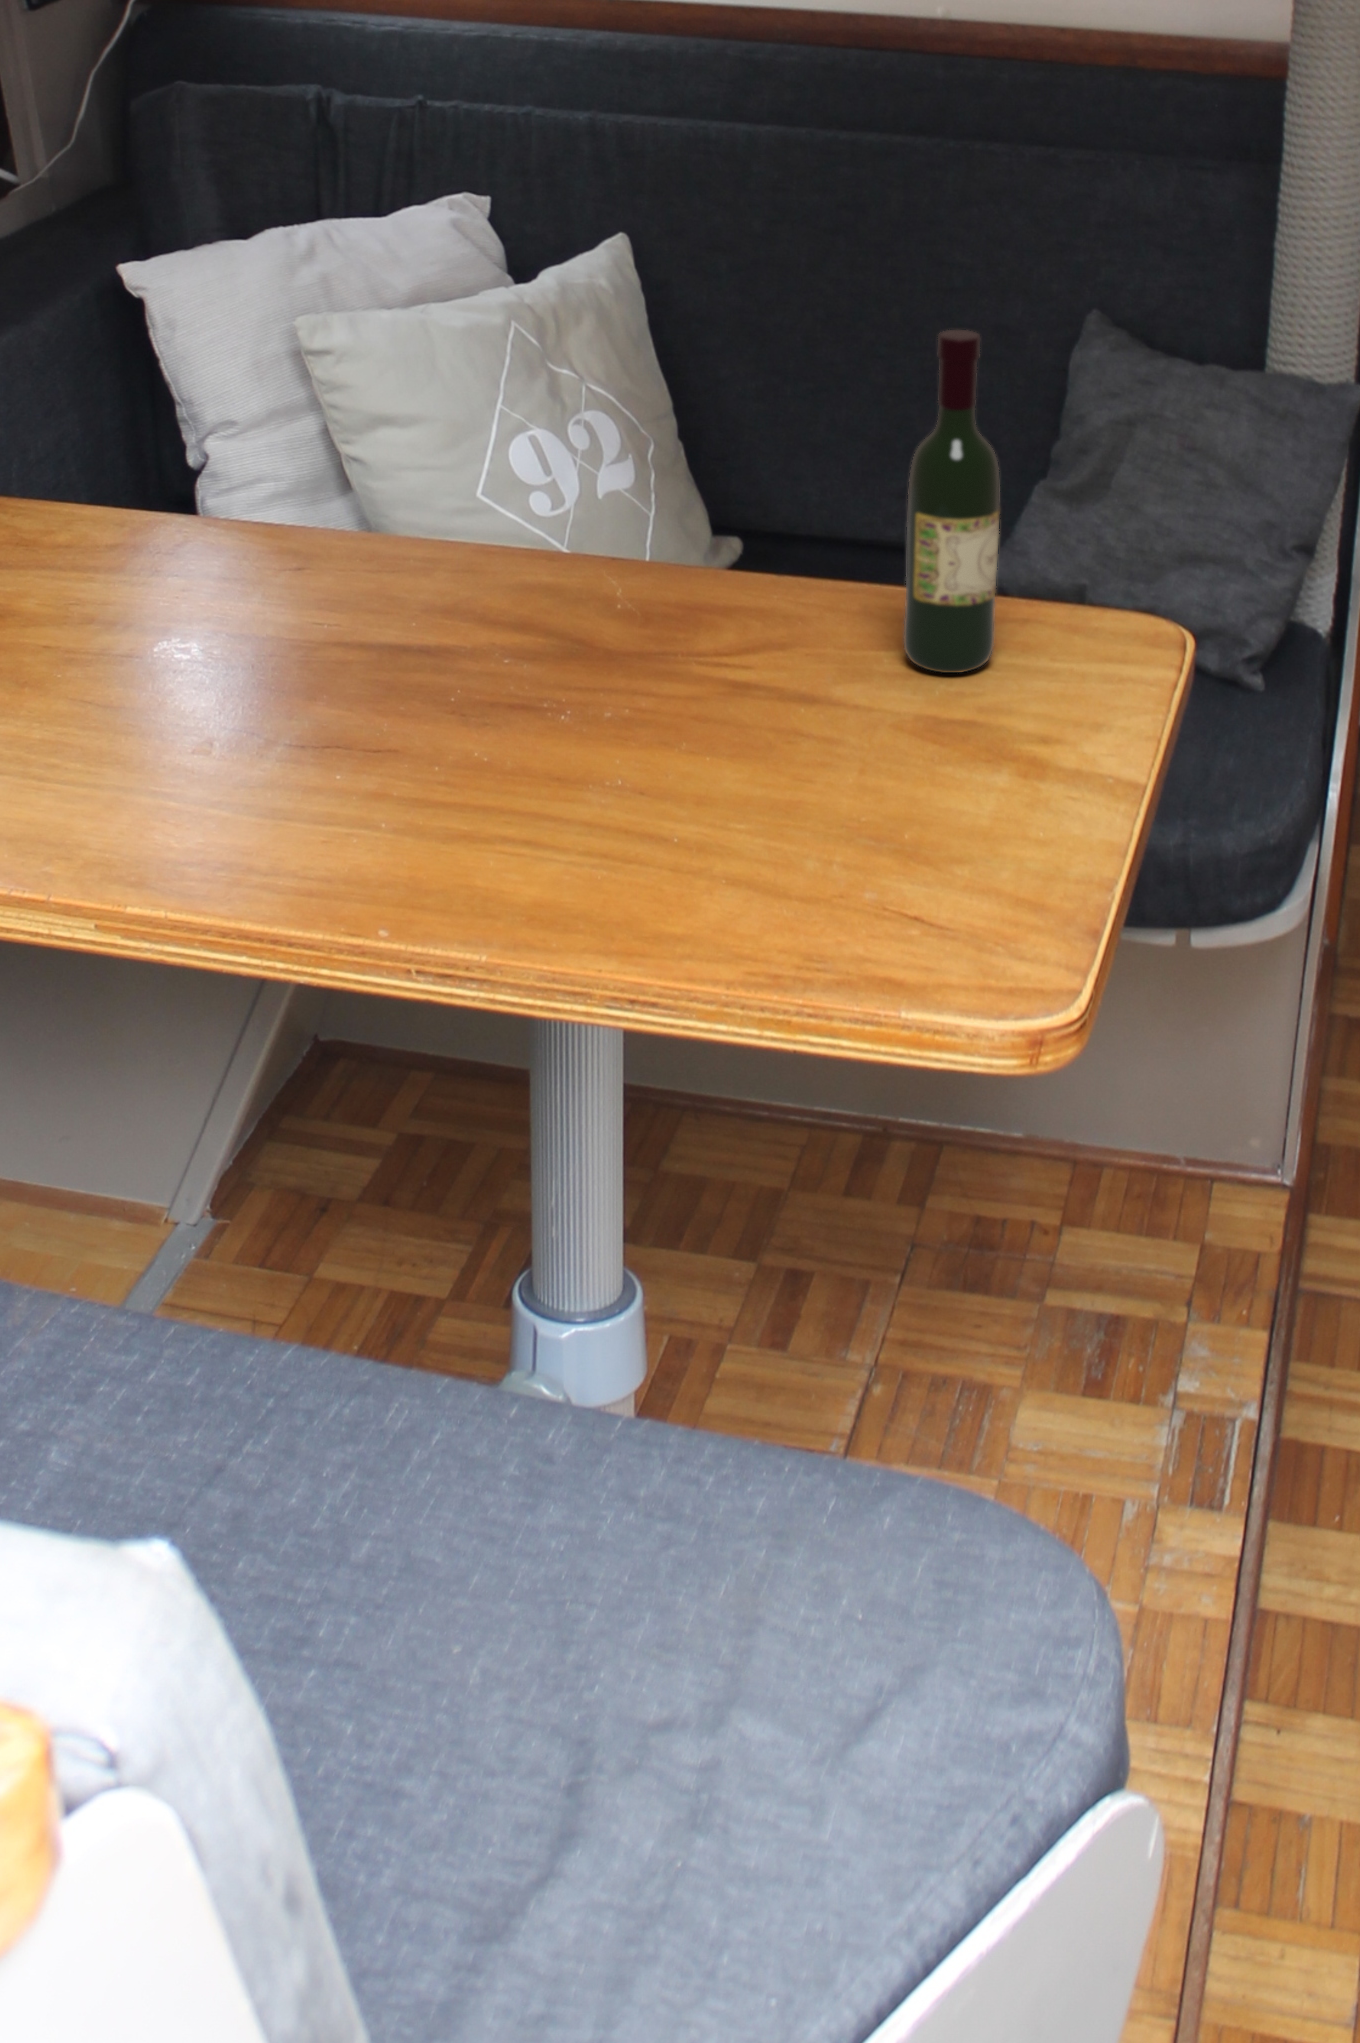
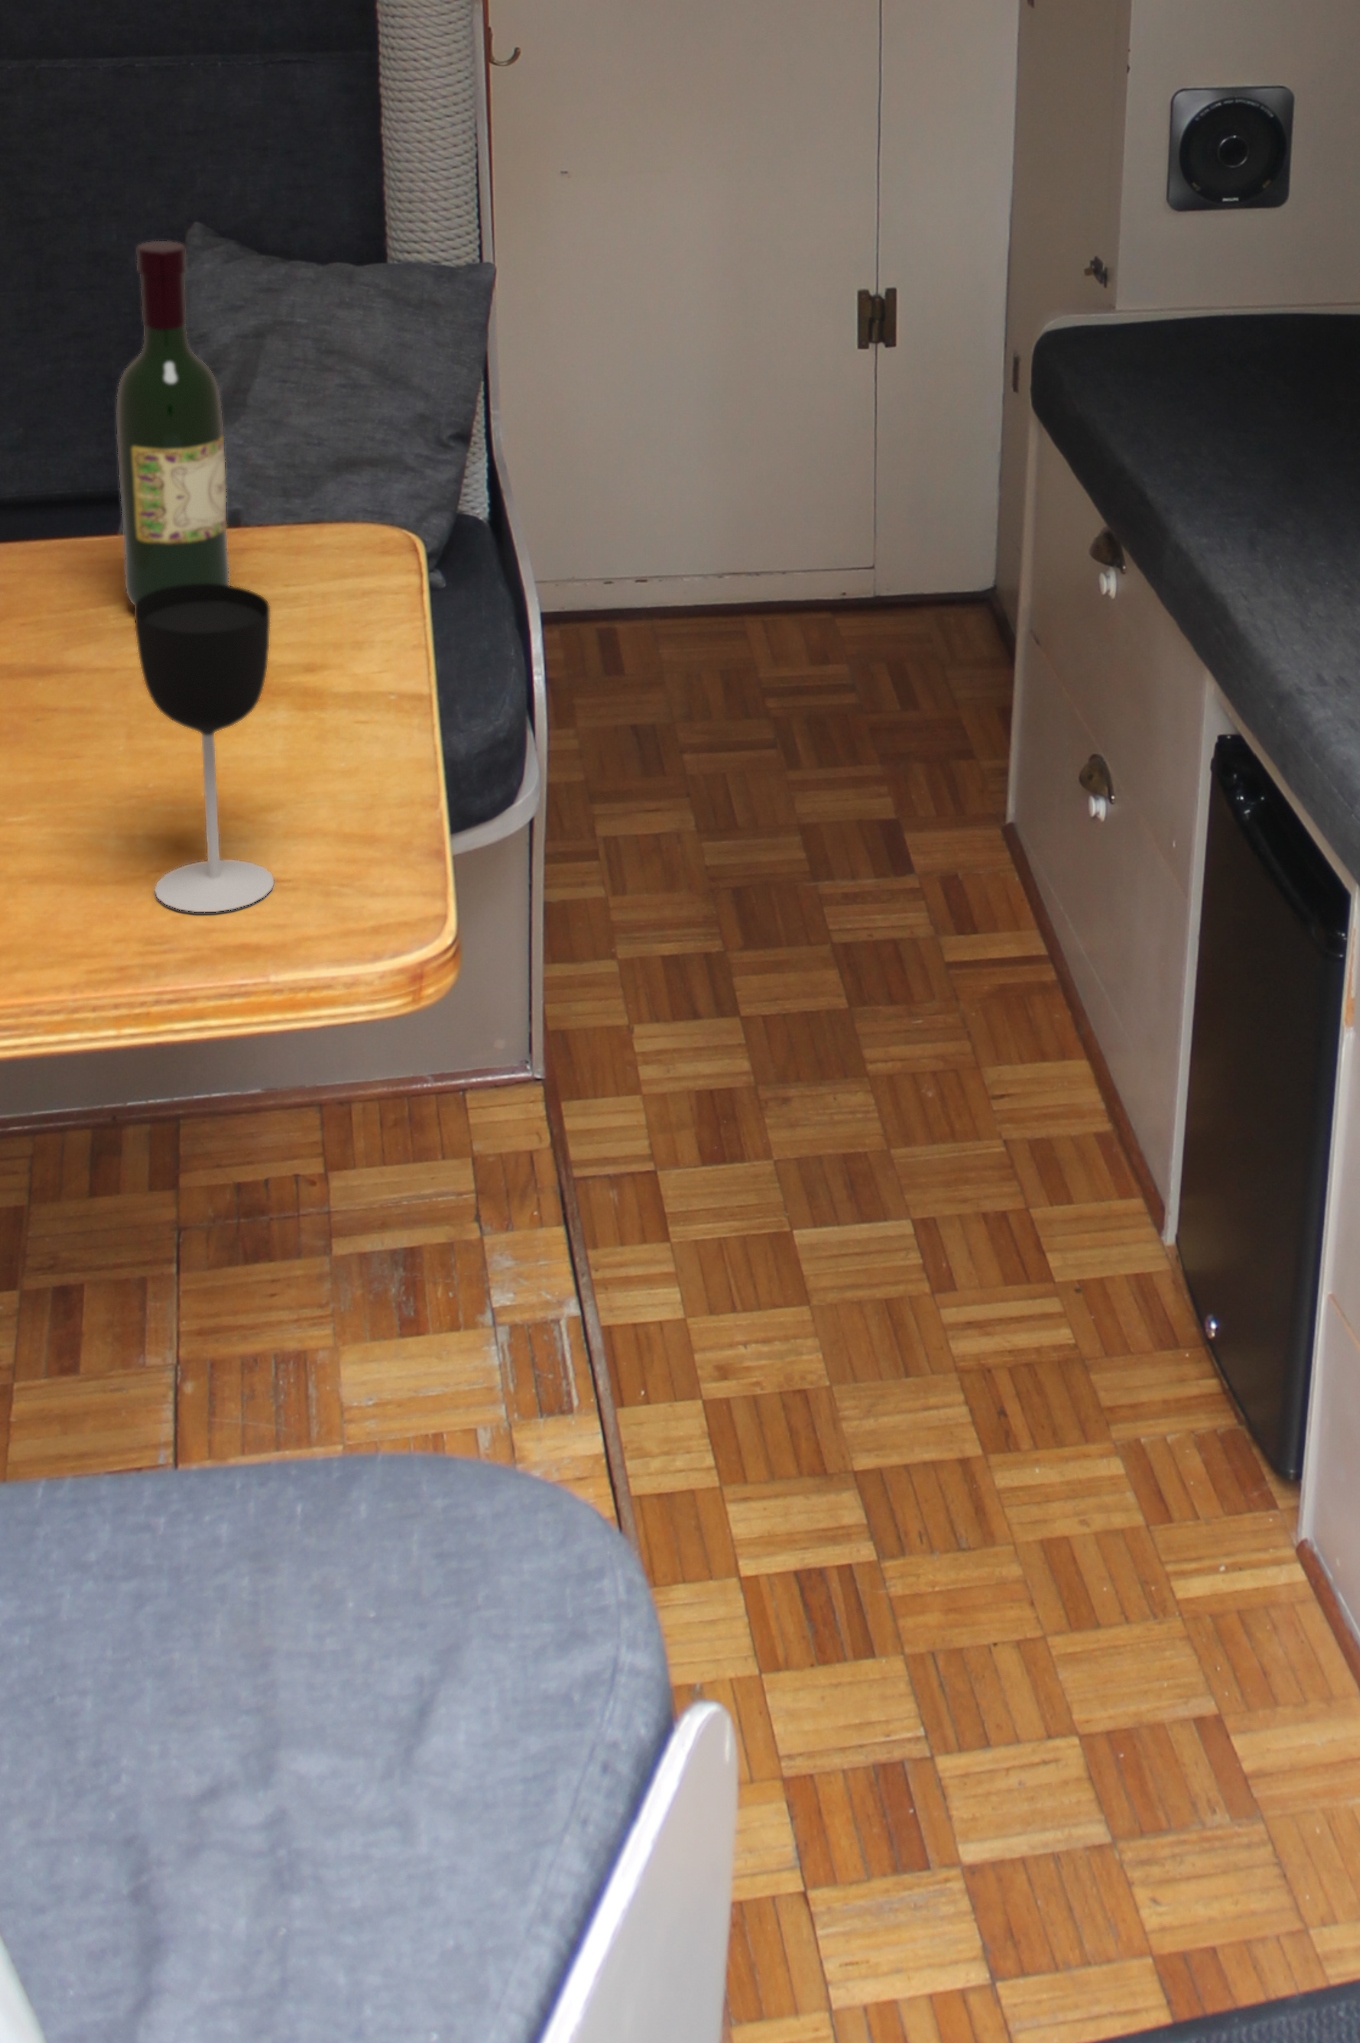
wine glass: none [831,641,947,939] -> present [134,584,274,912]

